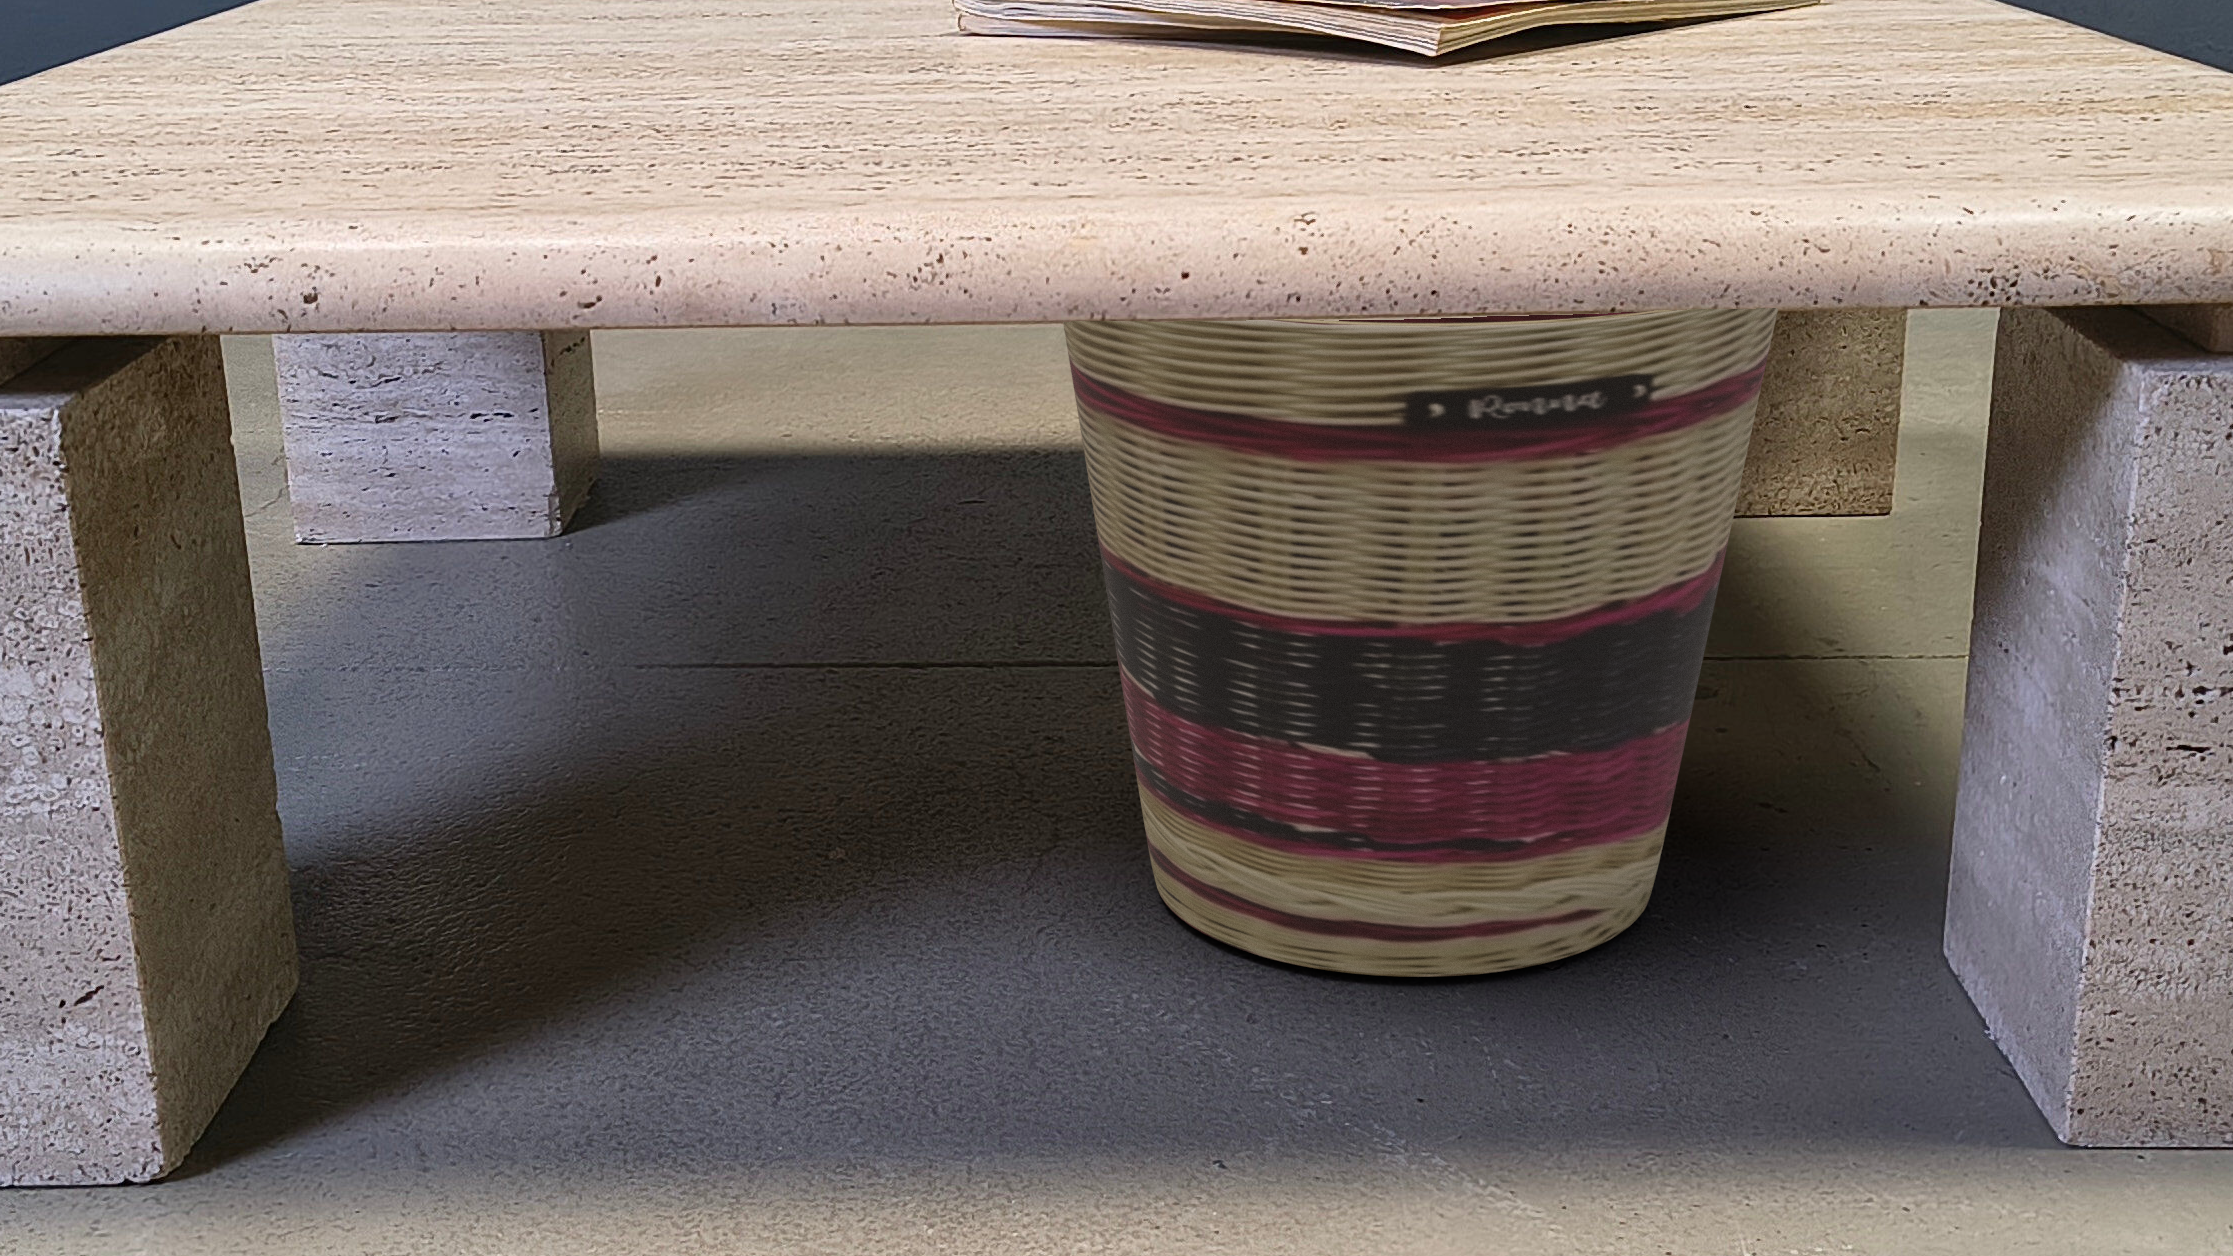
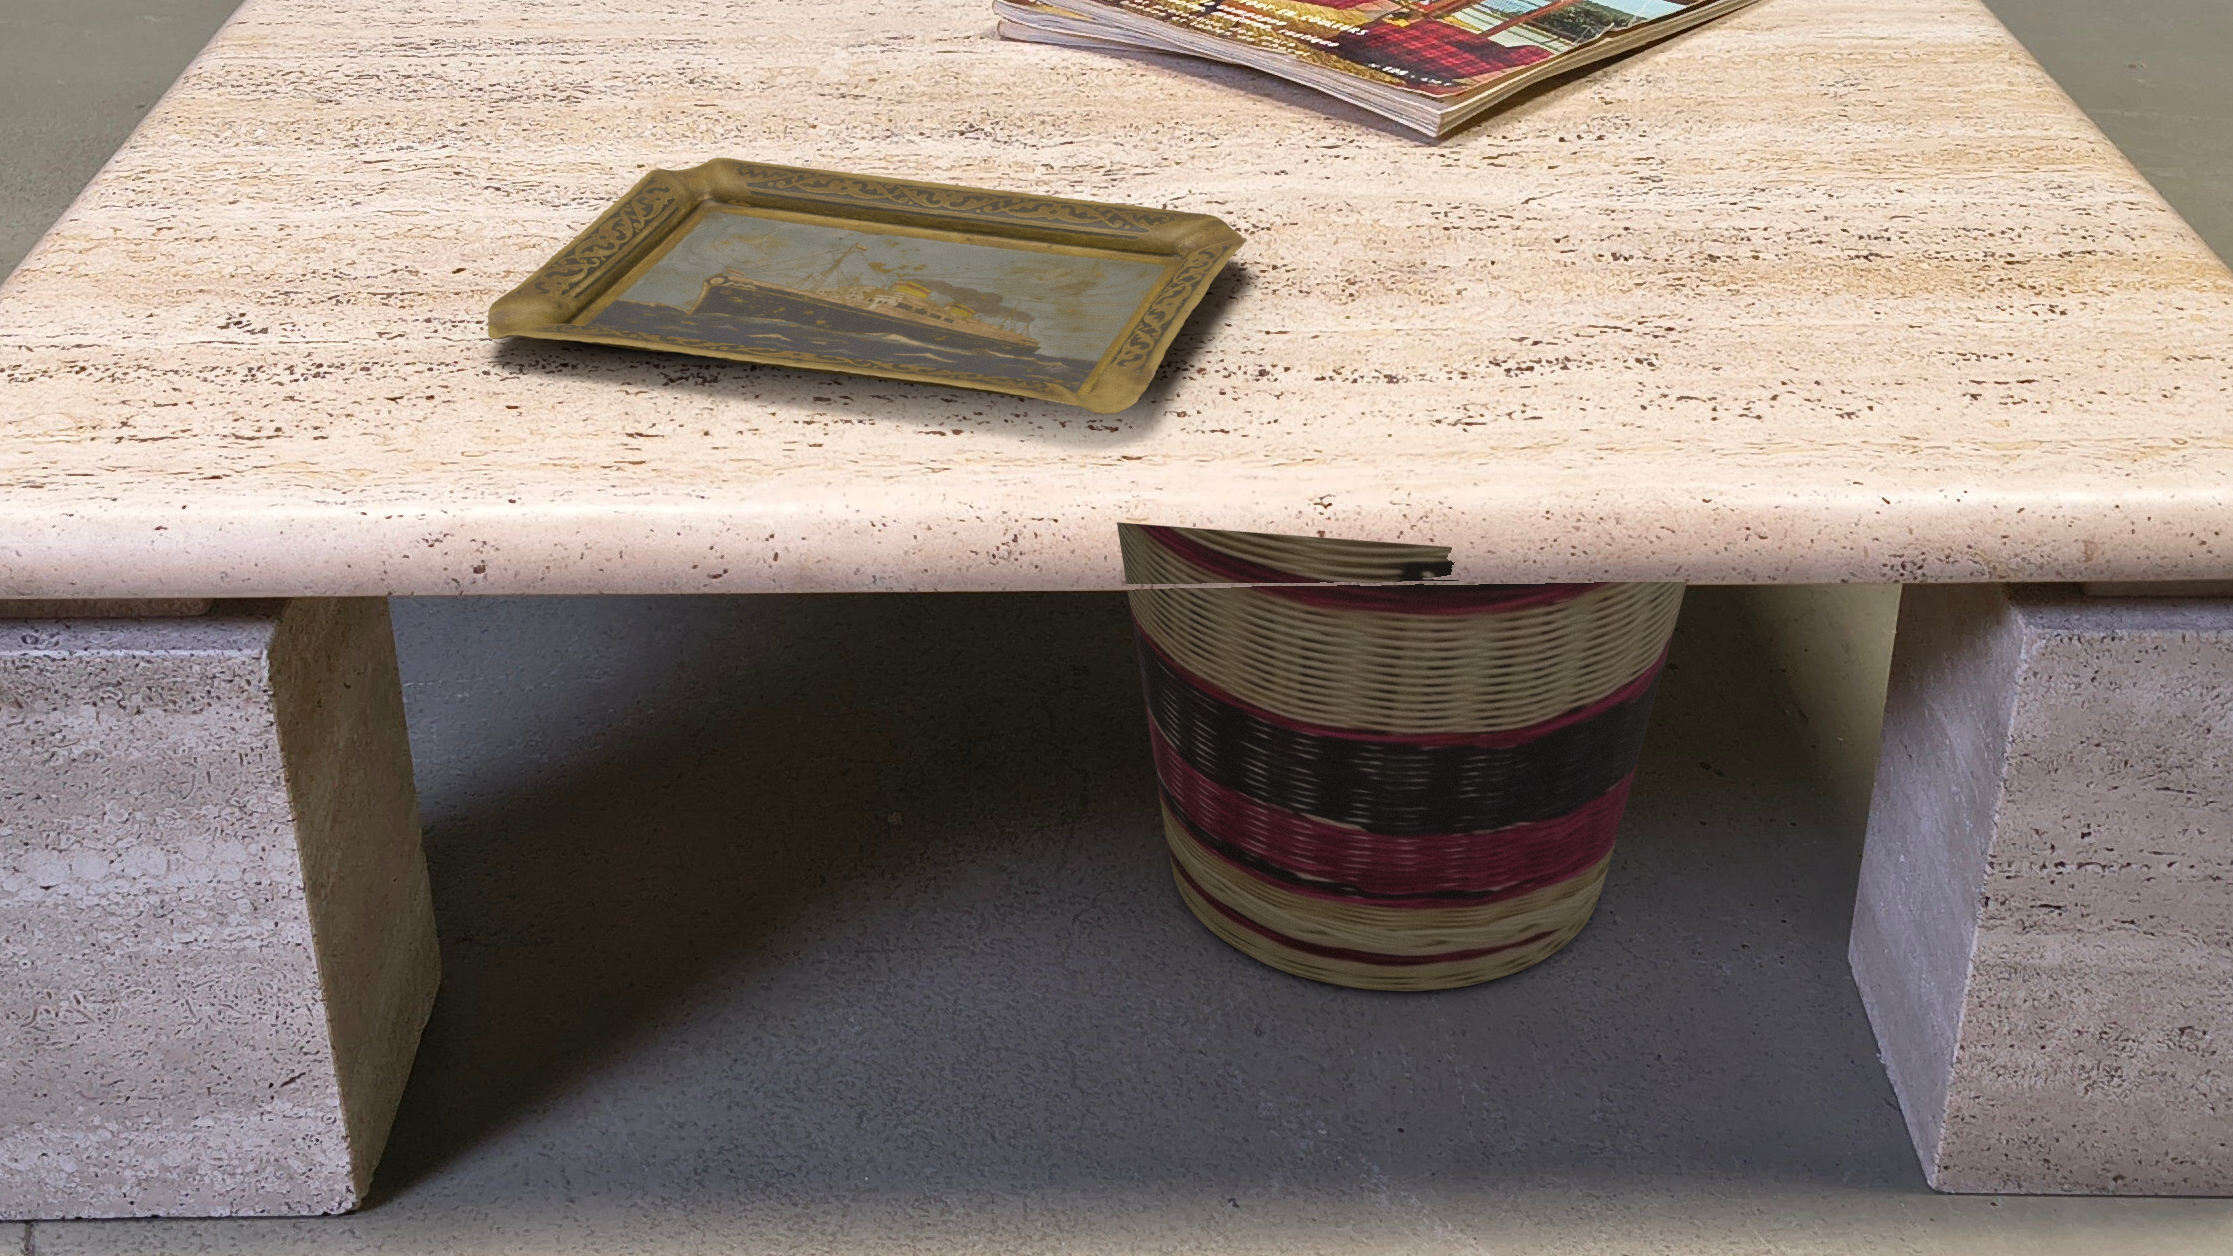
tray: none [340,18,1220,132] -> present [488,158,1247,414]

